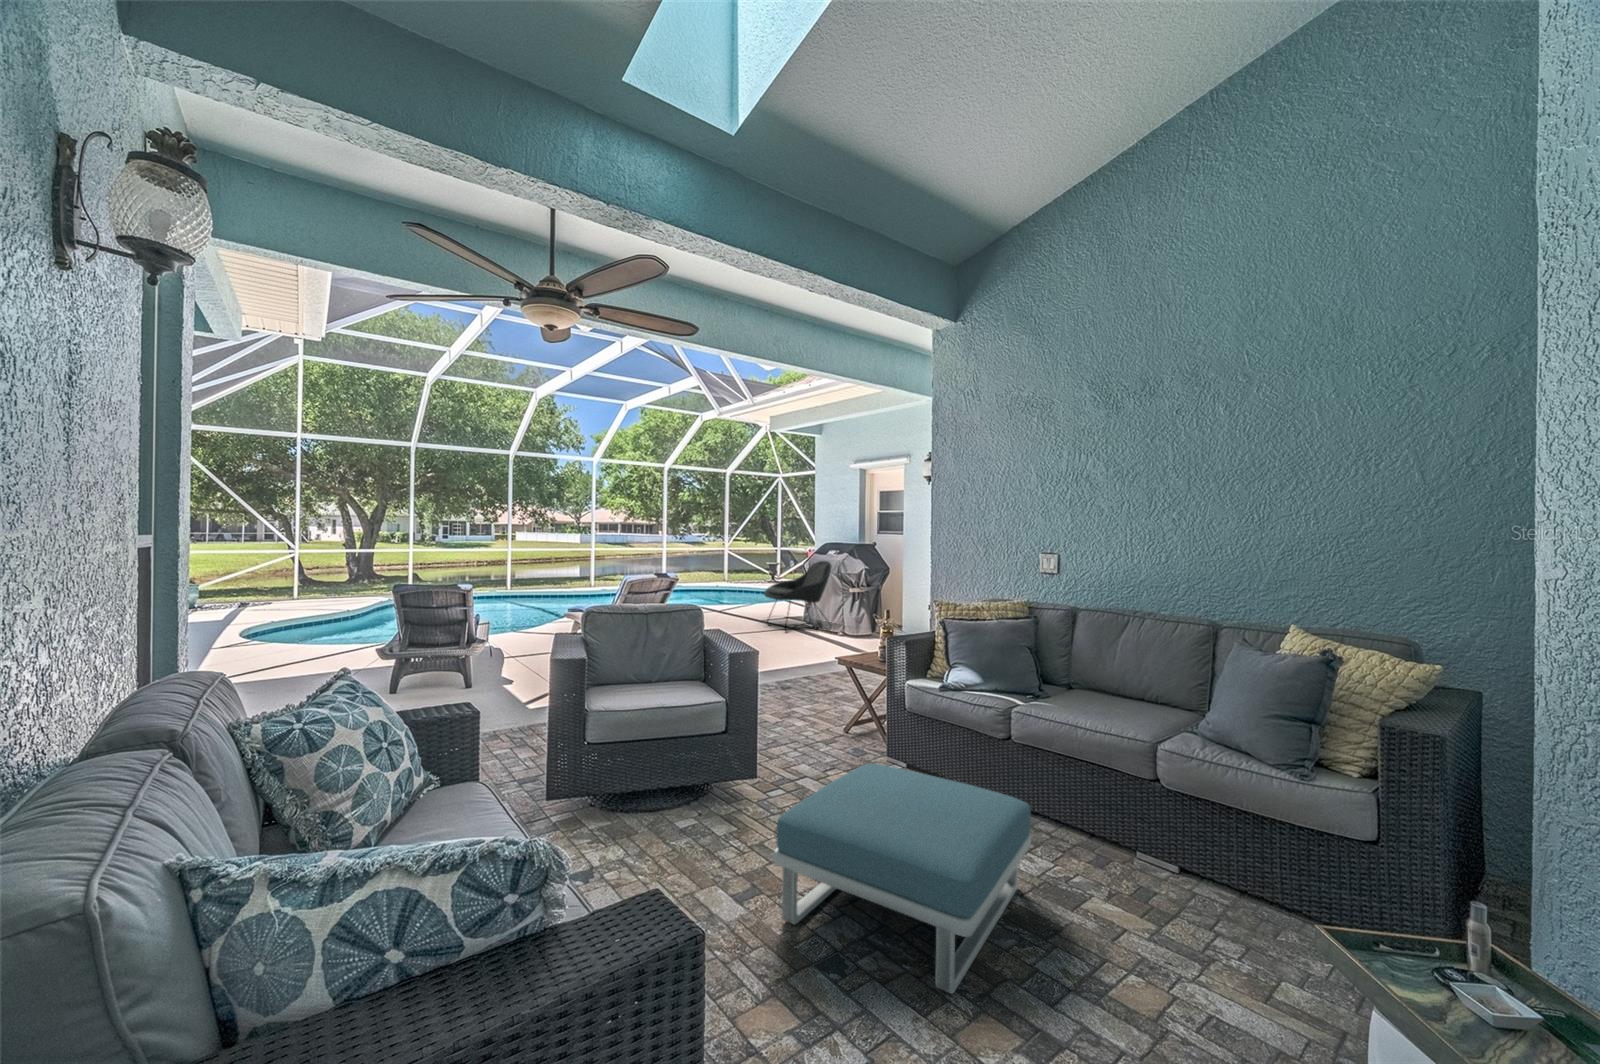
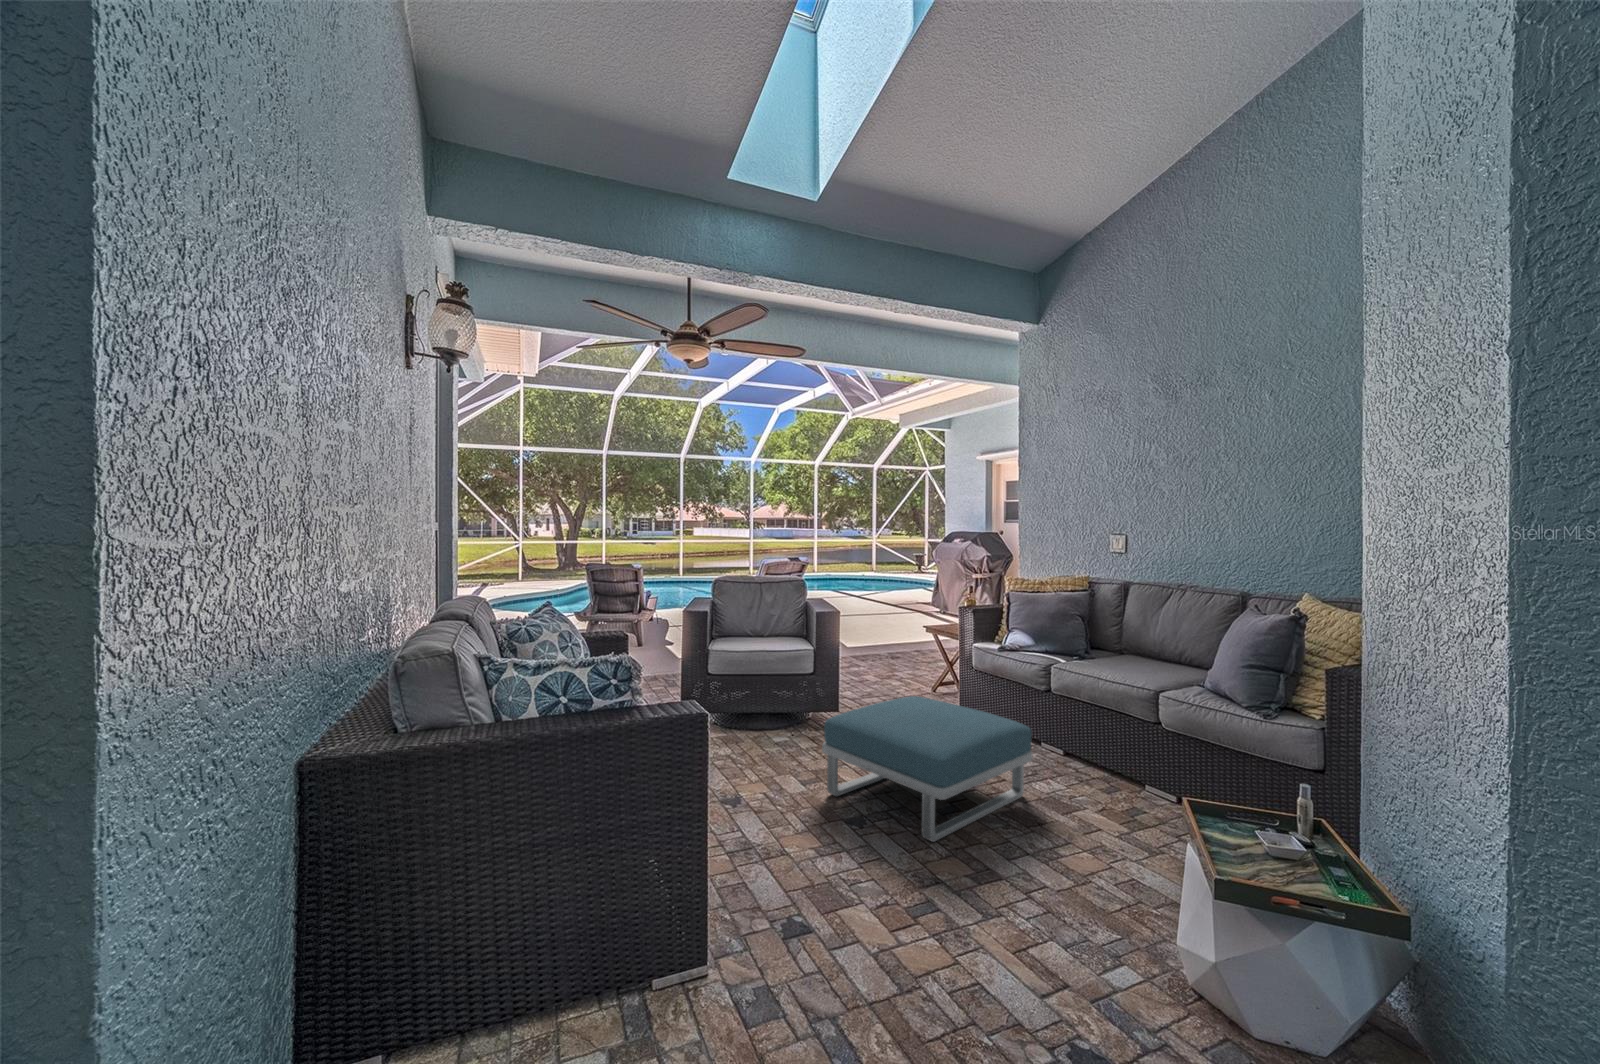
lounge chair: present [764,561,832,632] -> none [894,549,958,615]

